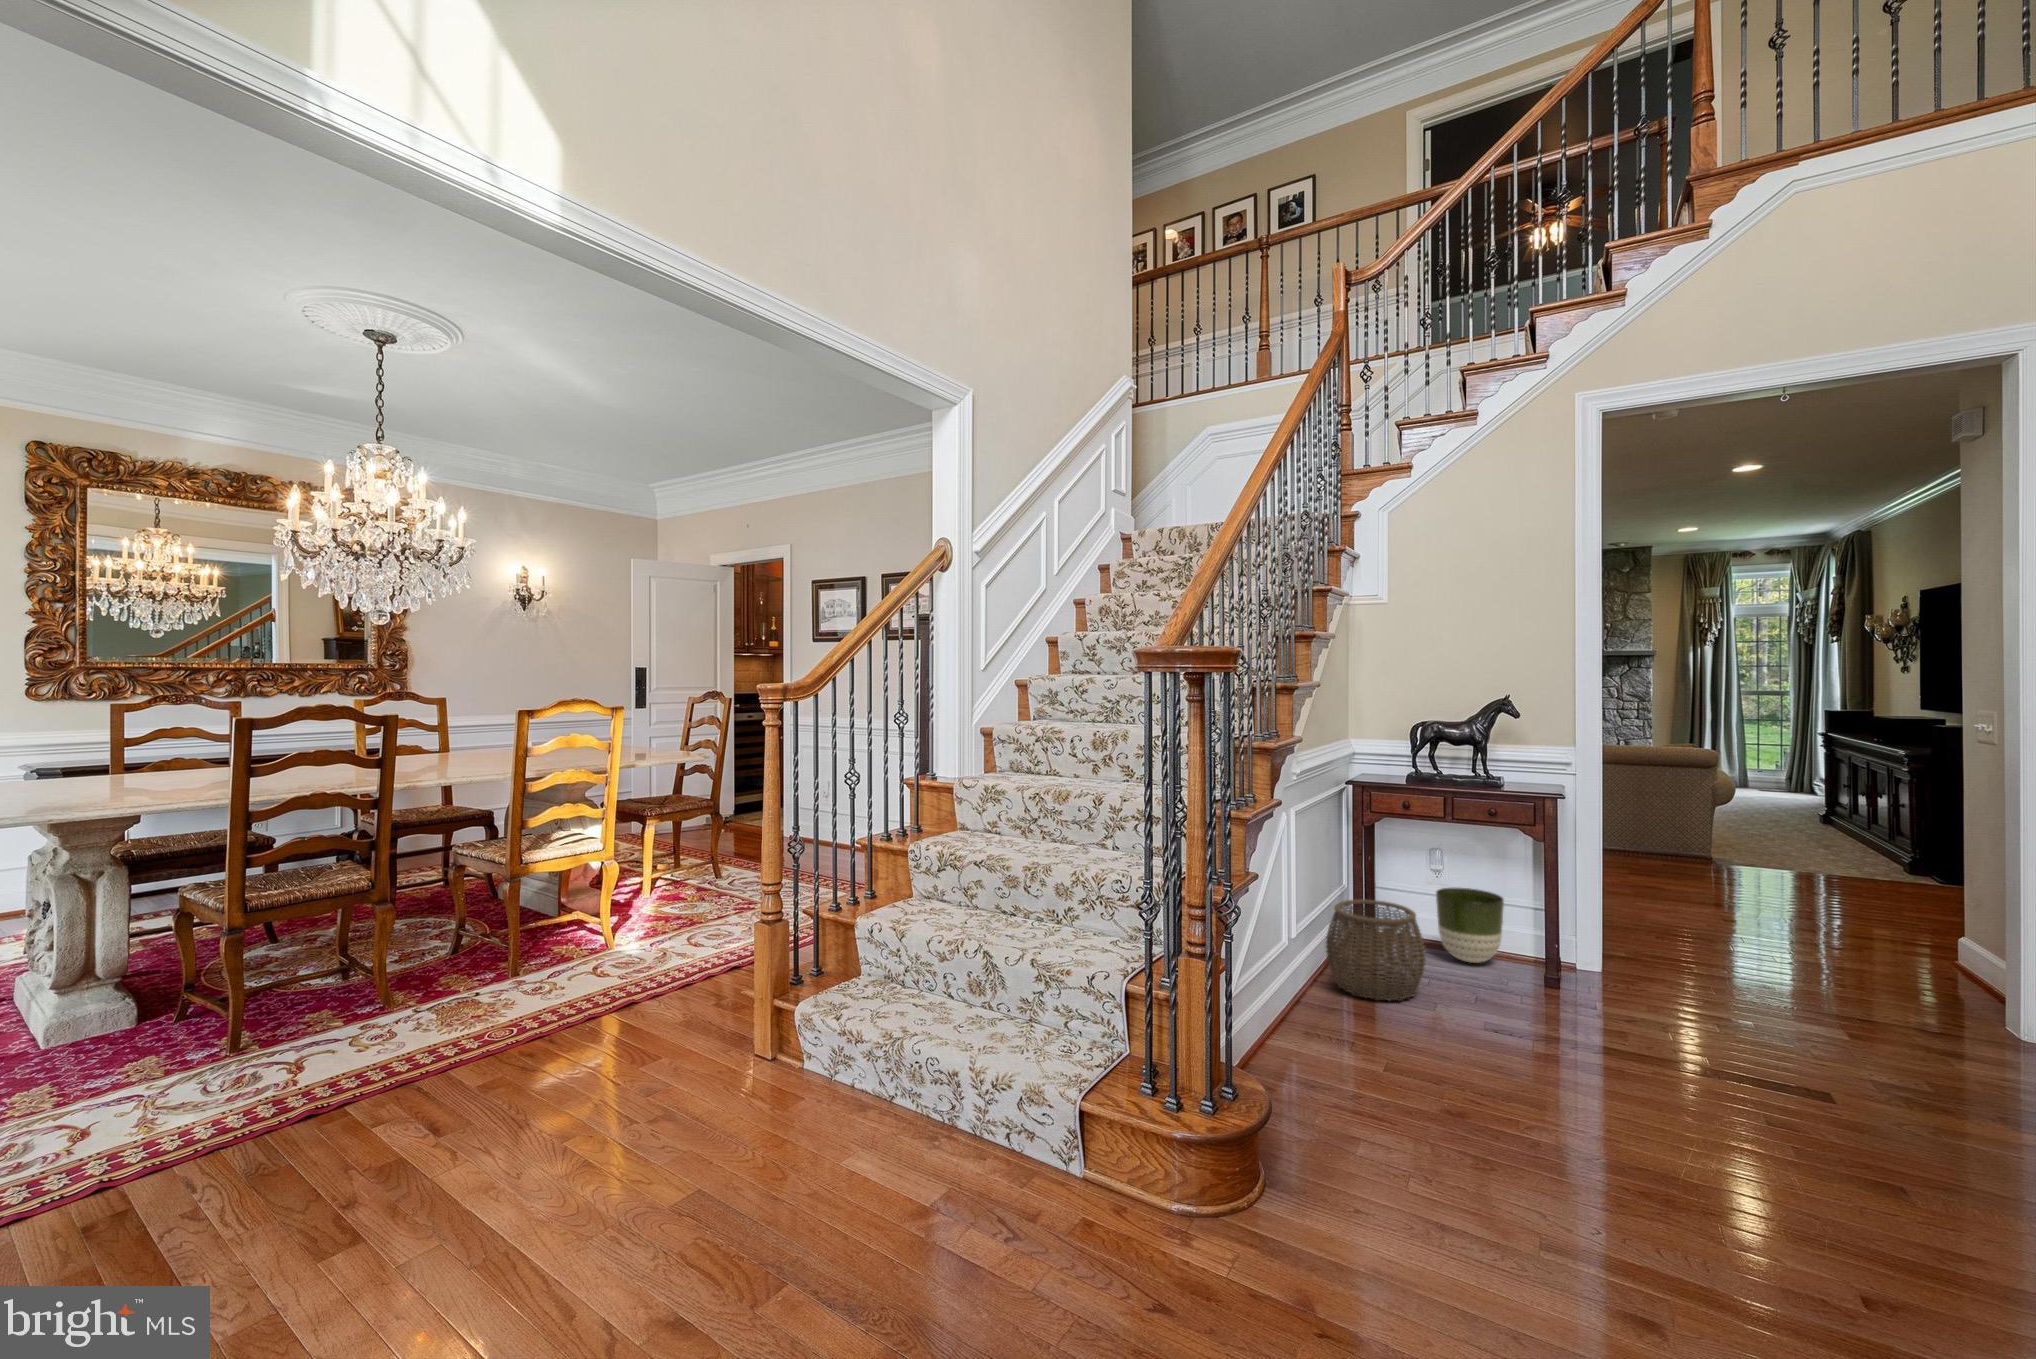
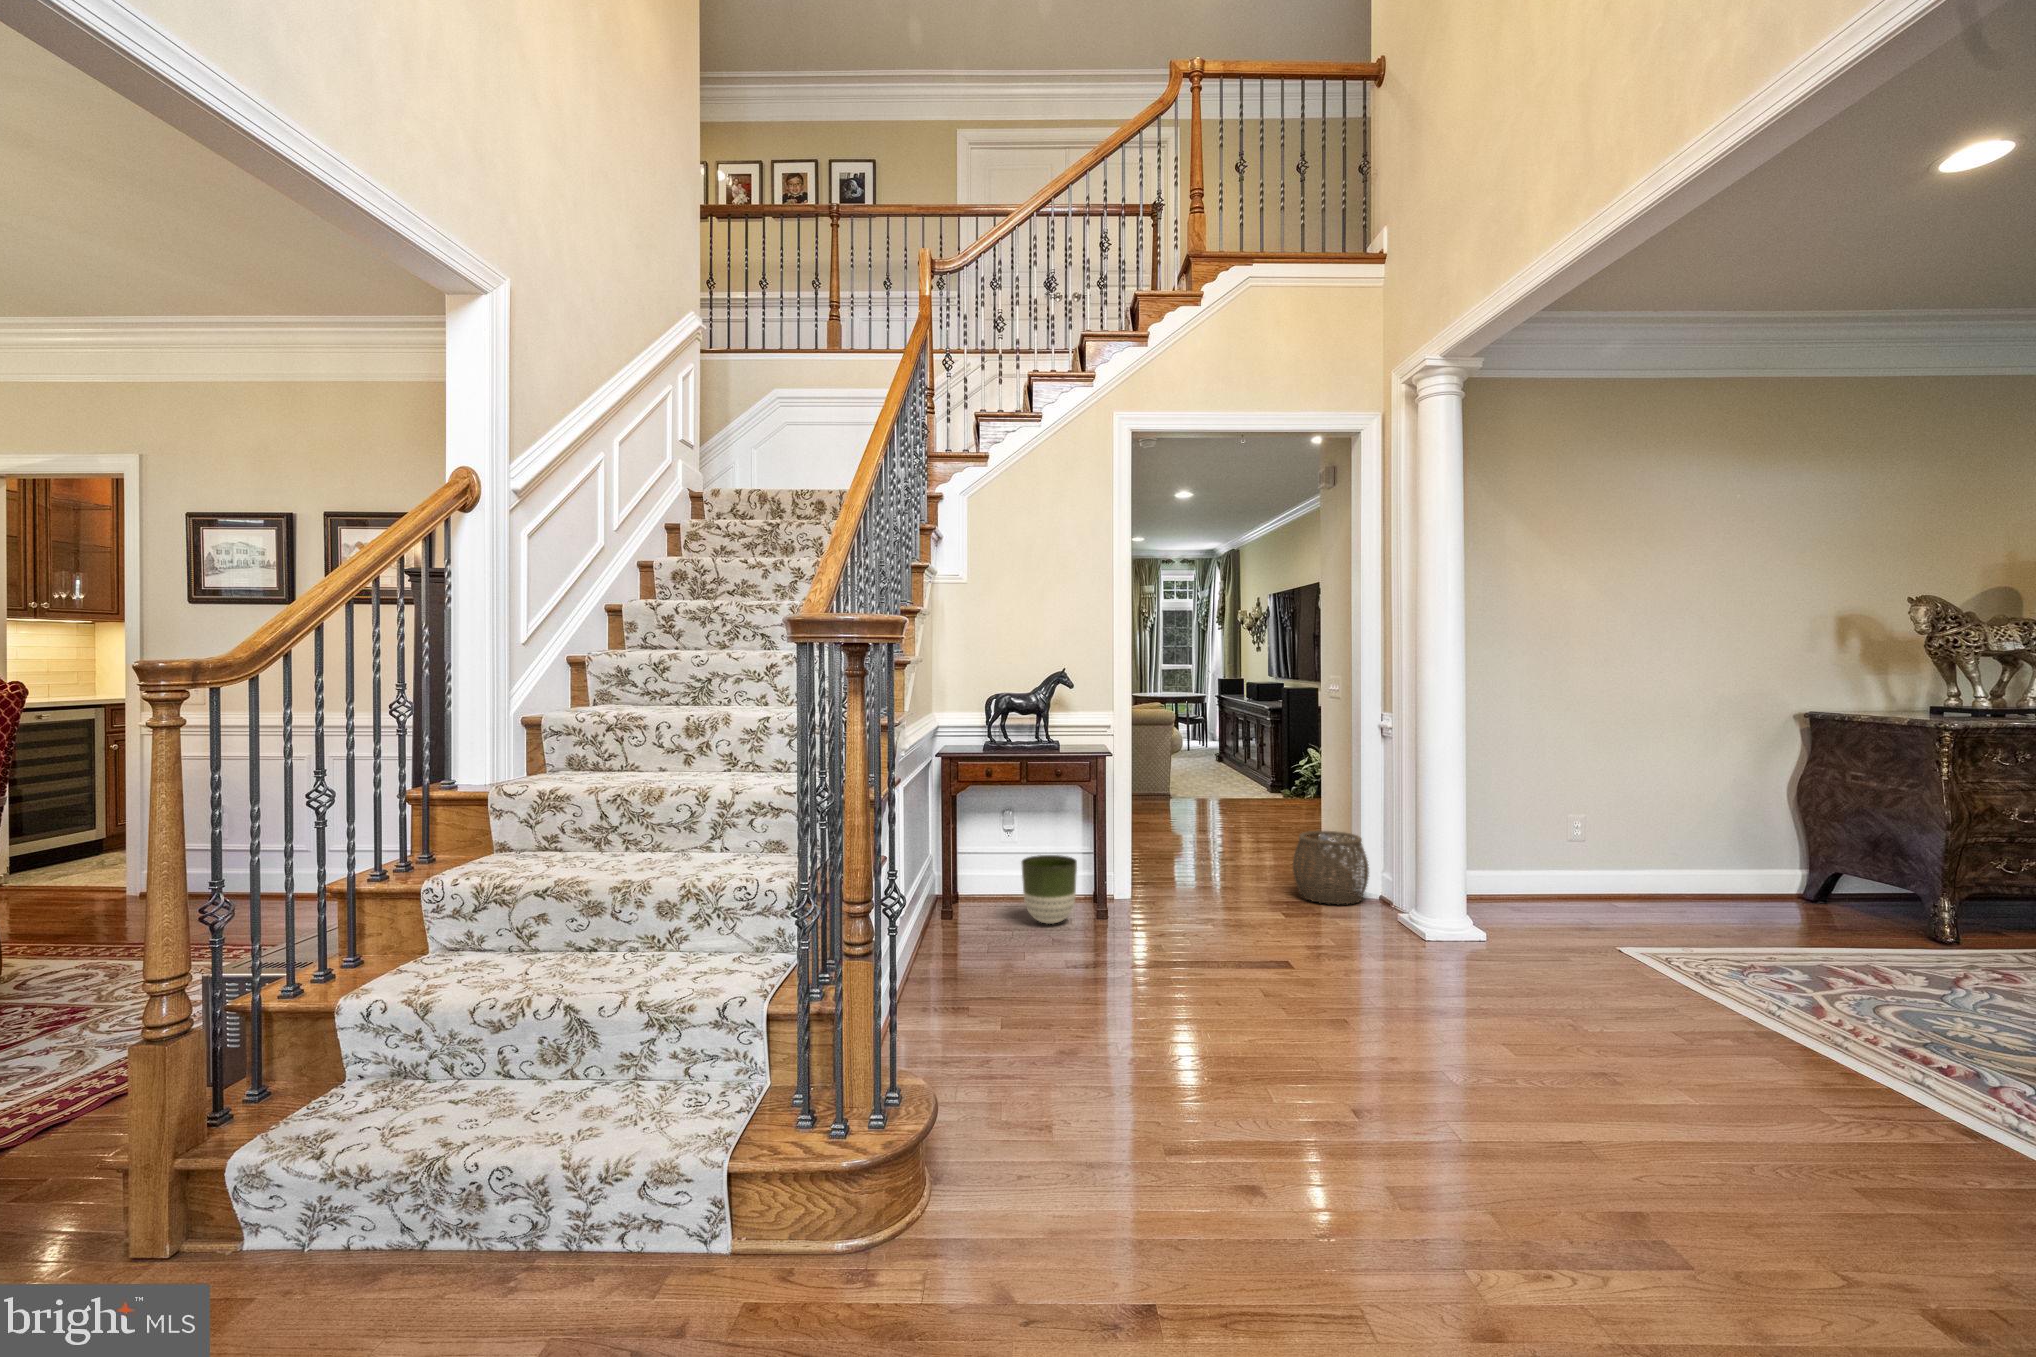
woven basket: present [1326,899,1426,1001] -> present [1293,831,1369,905]

